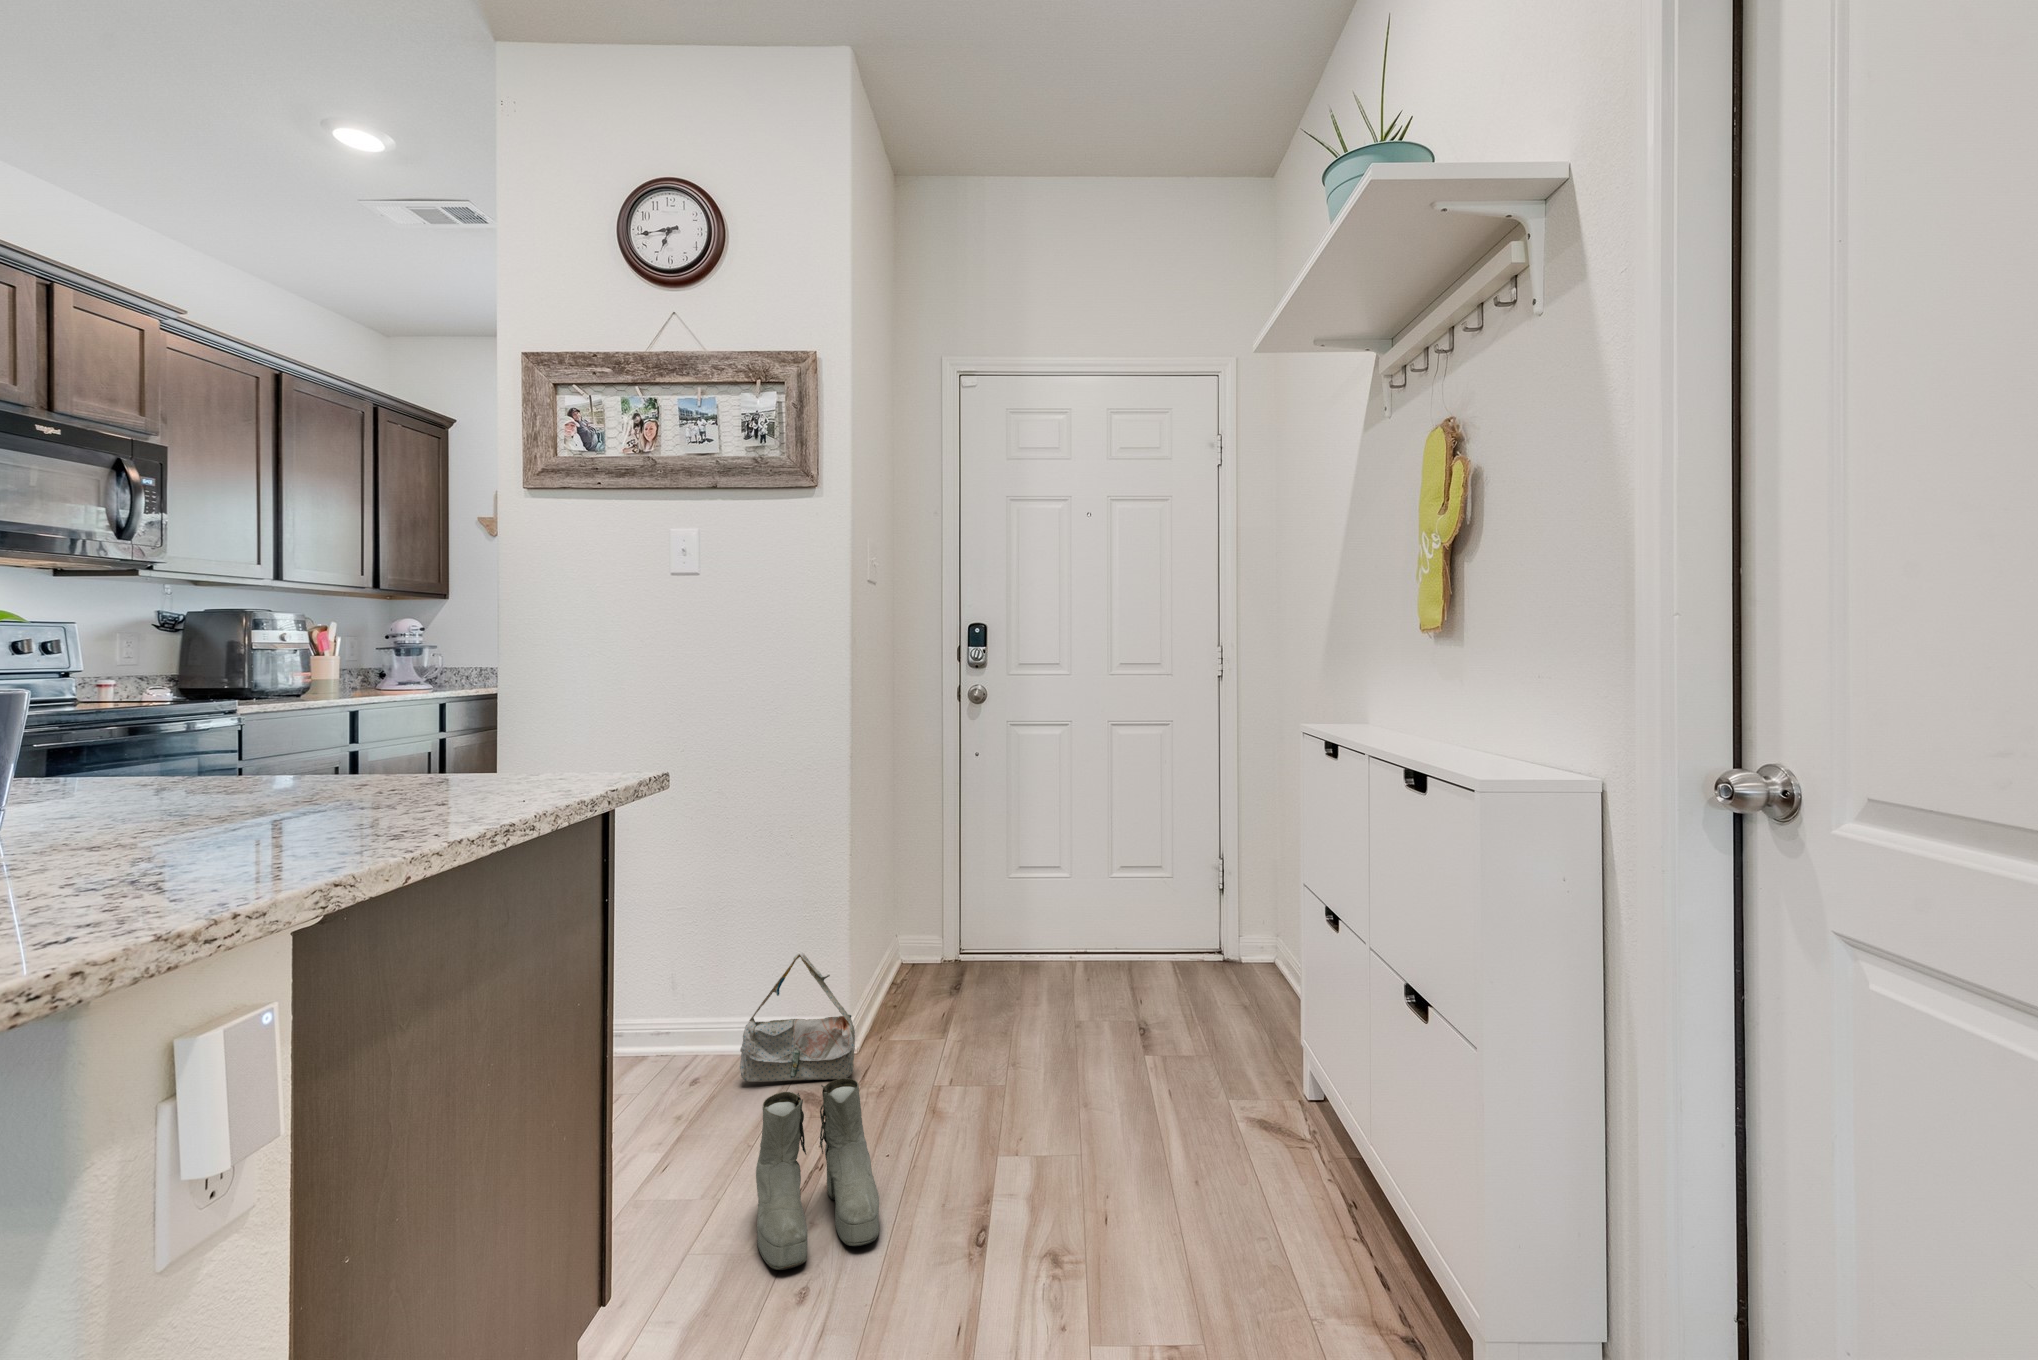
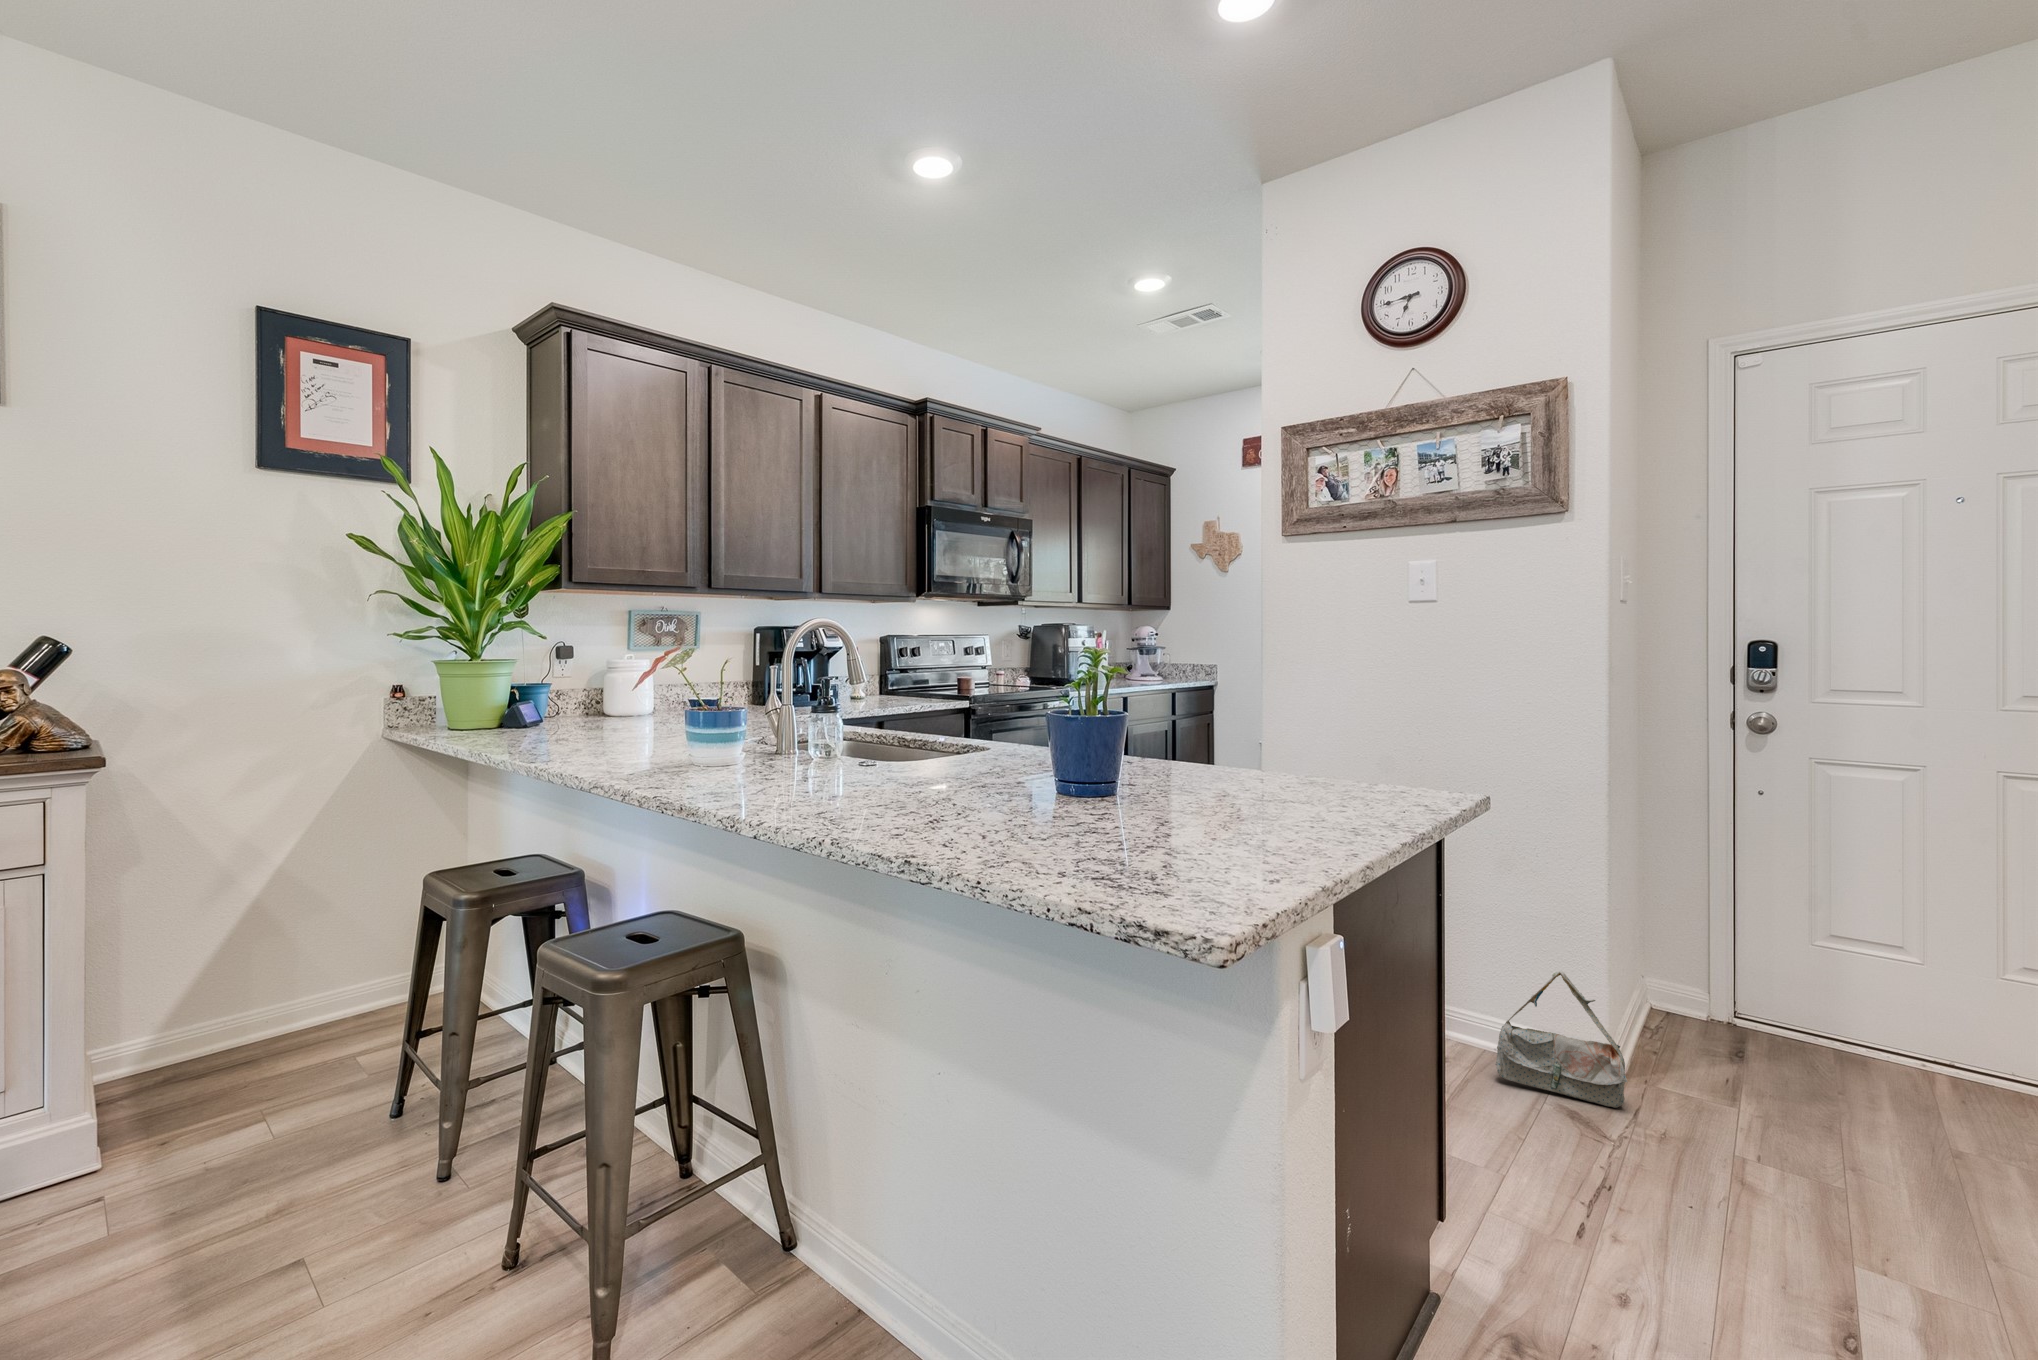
boots: present [756,1079,879,1270] -> none [1554,1108,1707,1292]

